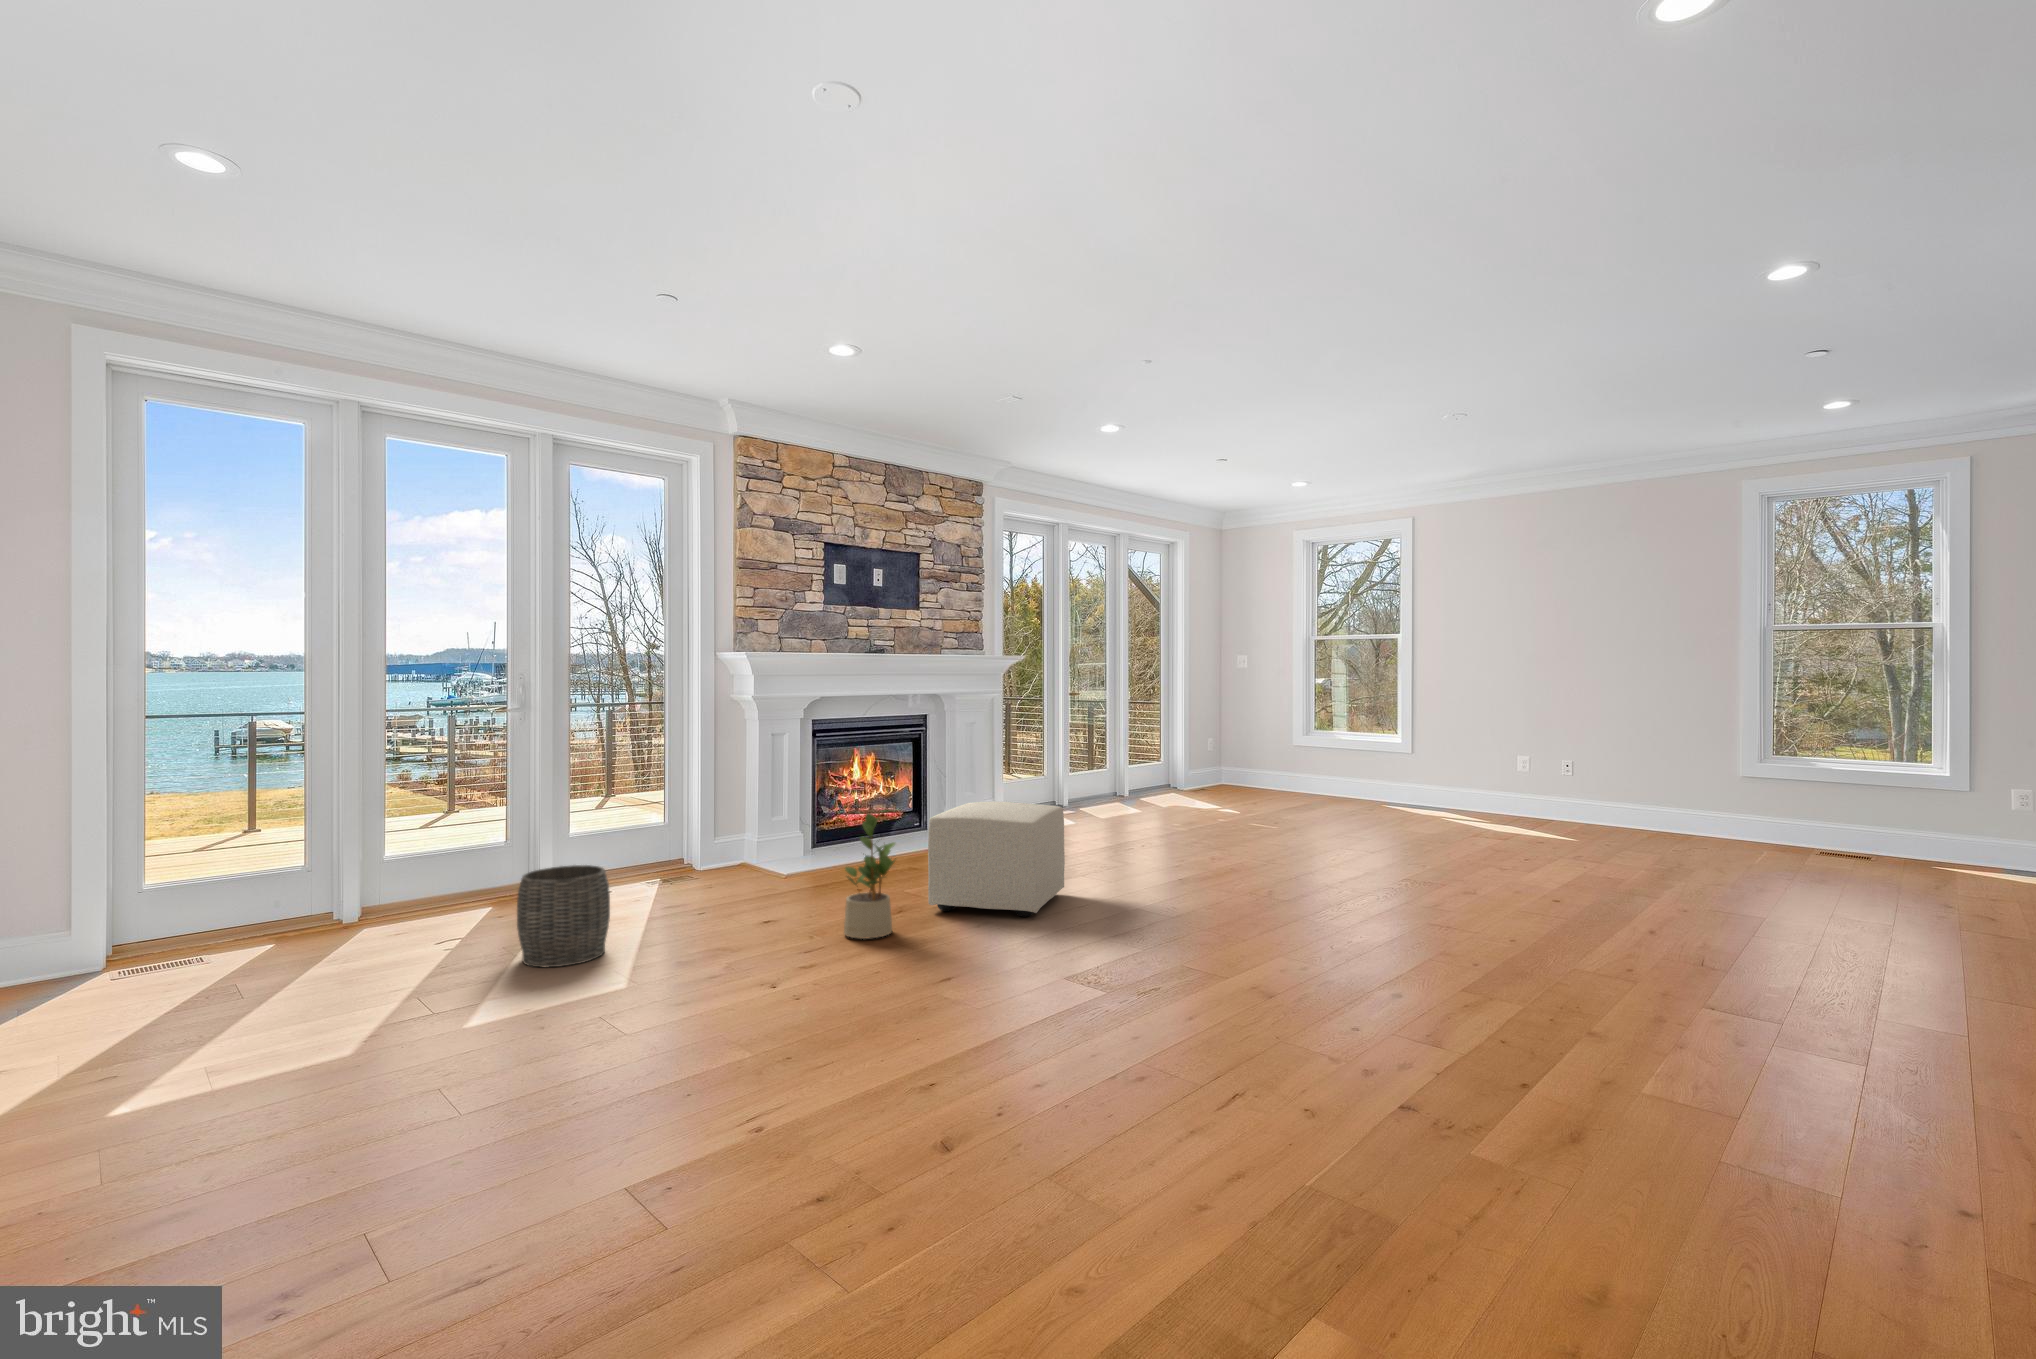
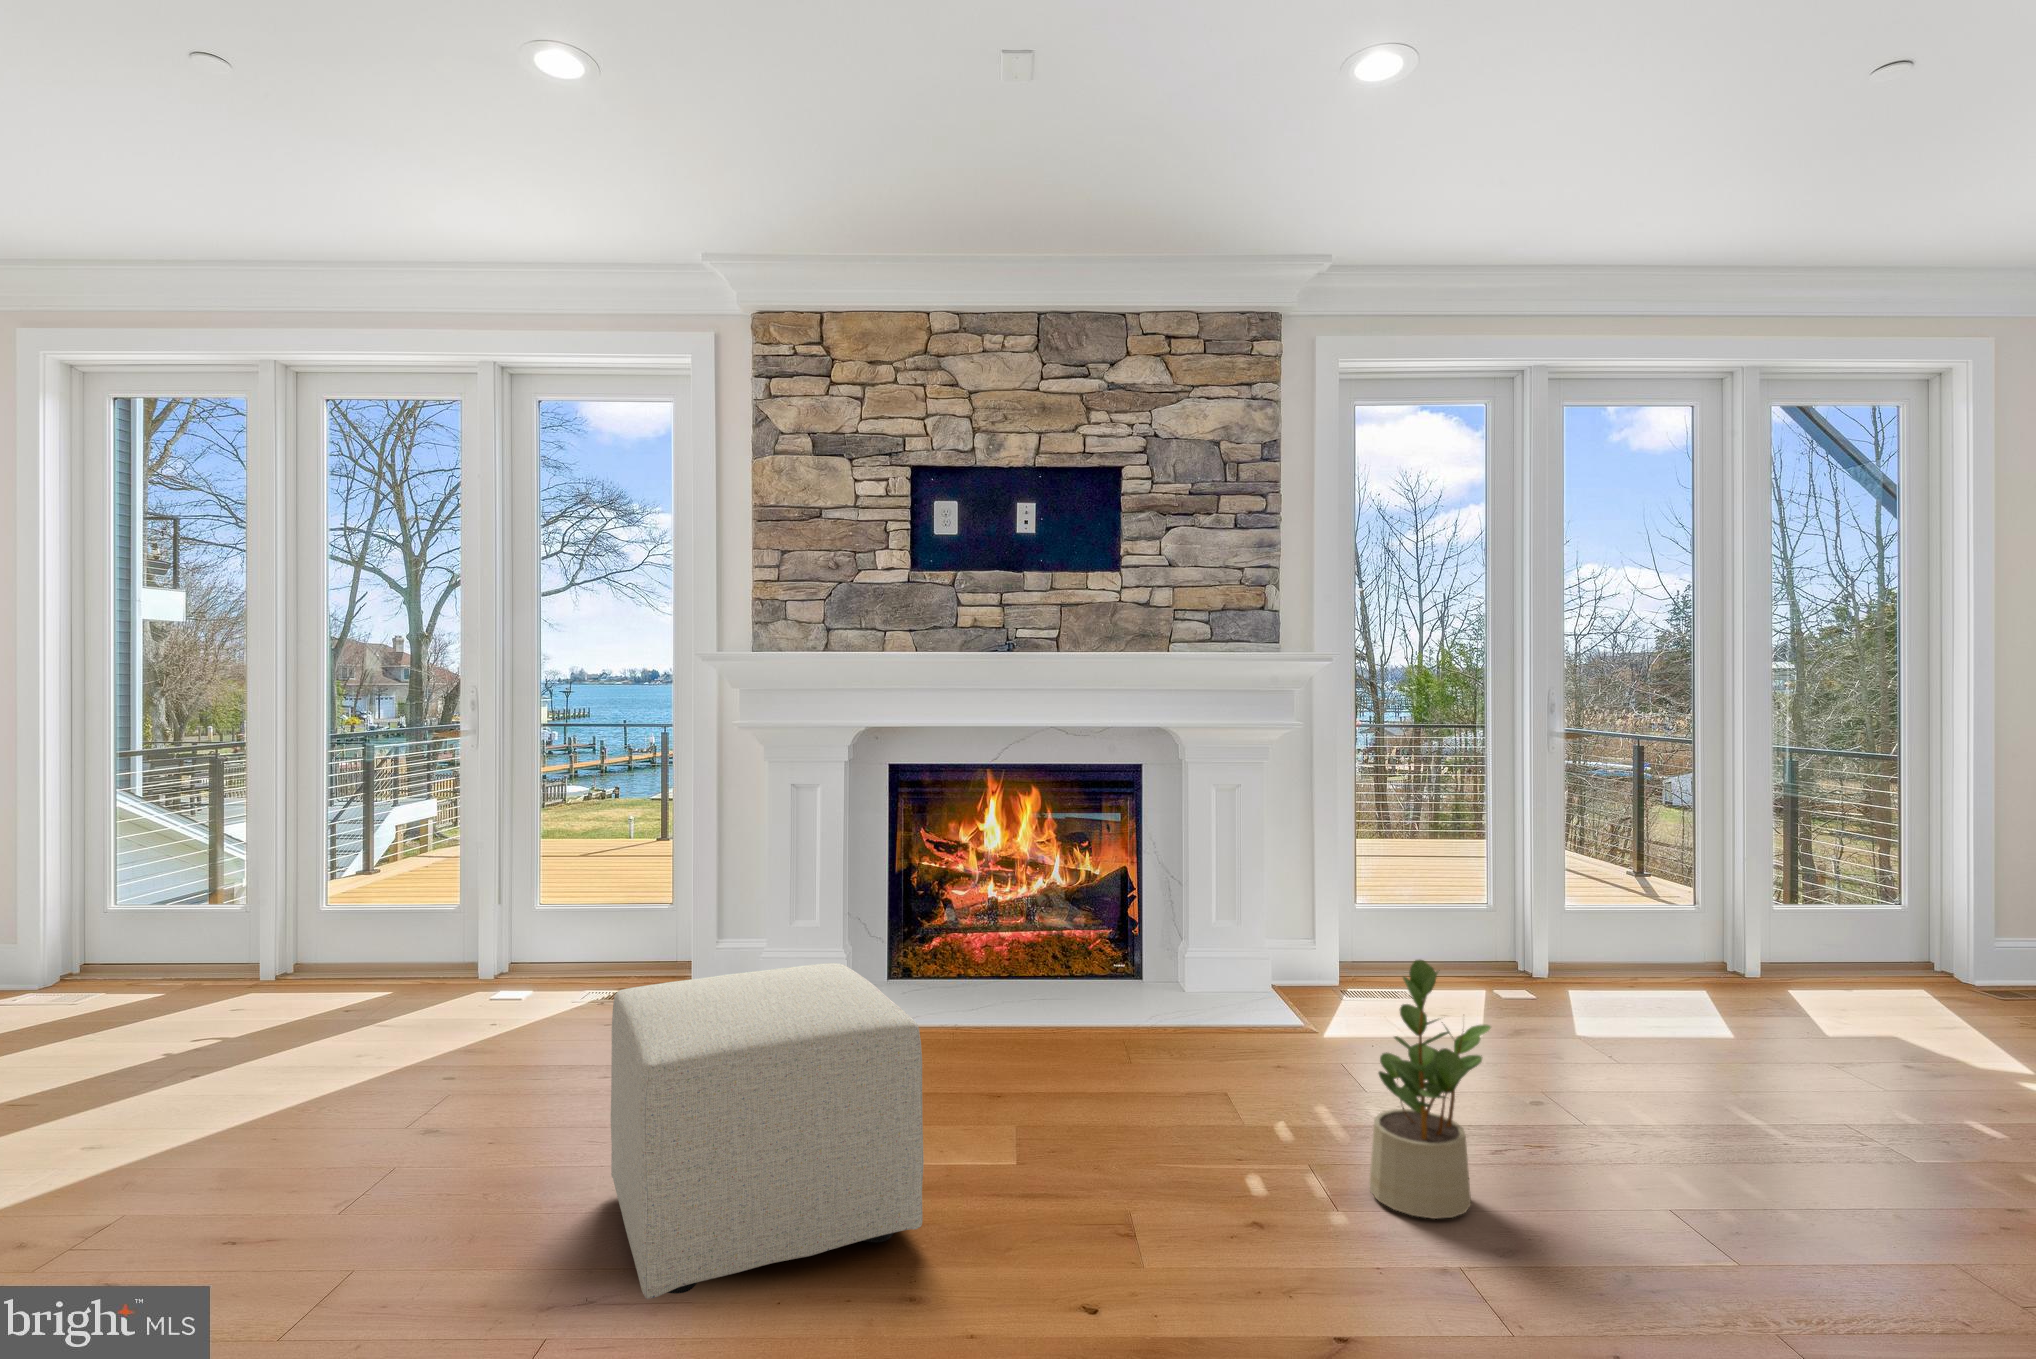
potted plant: present [844,813,896,939] -> present [1369,960,1491,1219]
woven basket: present [517,865,610,967] -> none [99,956,253,1113]

